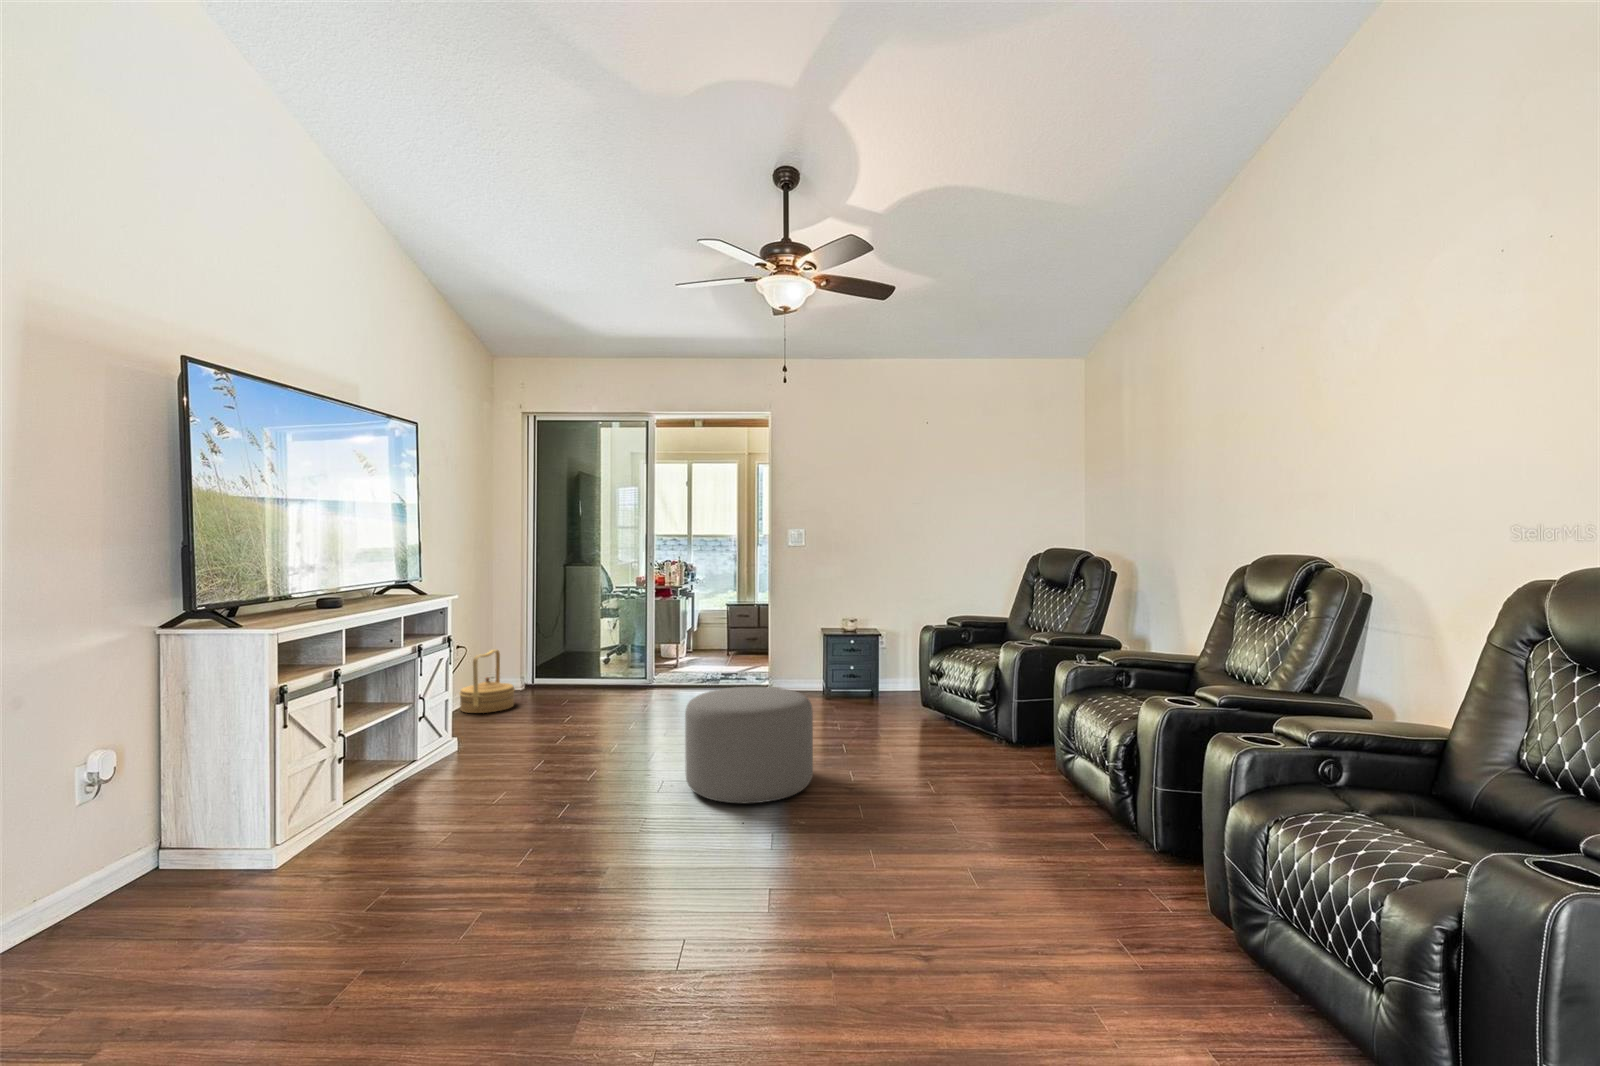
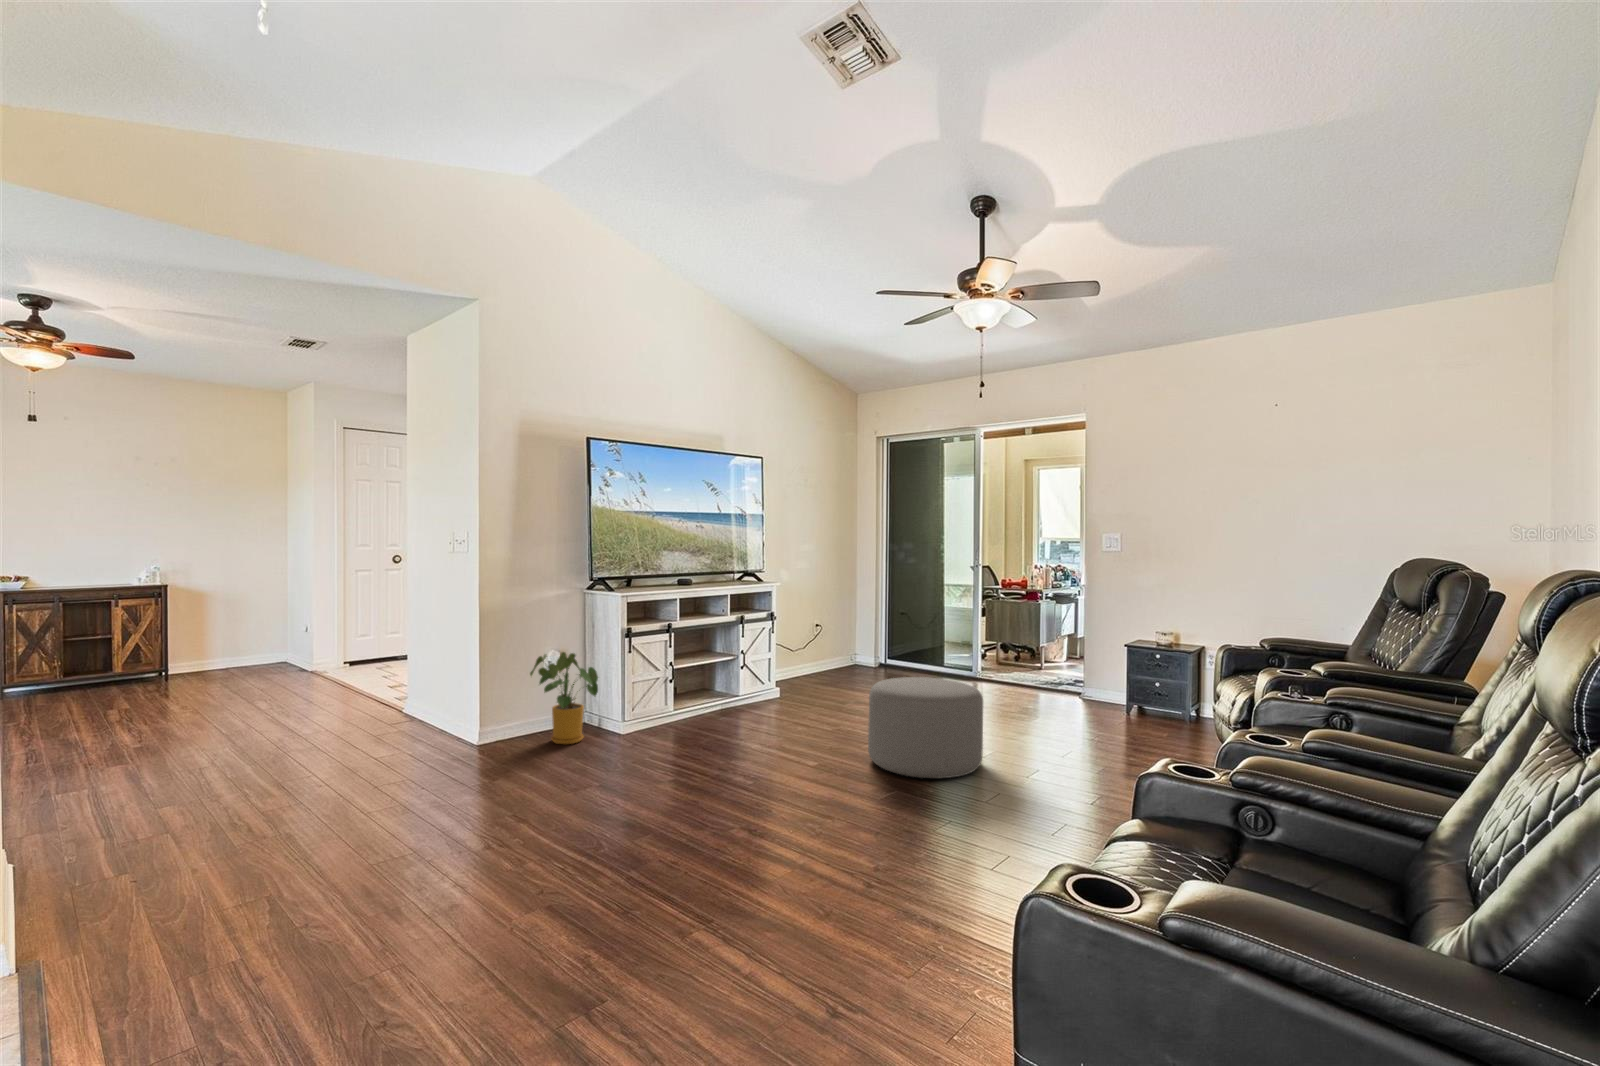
woven basket: present [459,649,515,713] -> none [816,629,857,678]
house plant: none [75,749,264,921] -> present [530,652,598,744]

